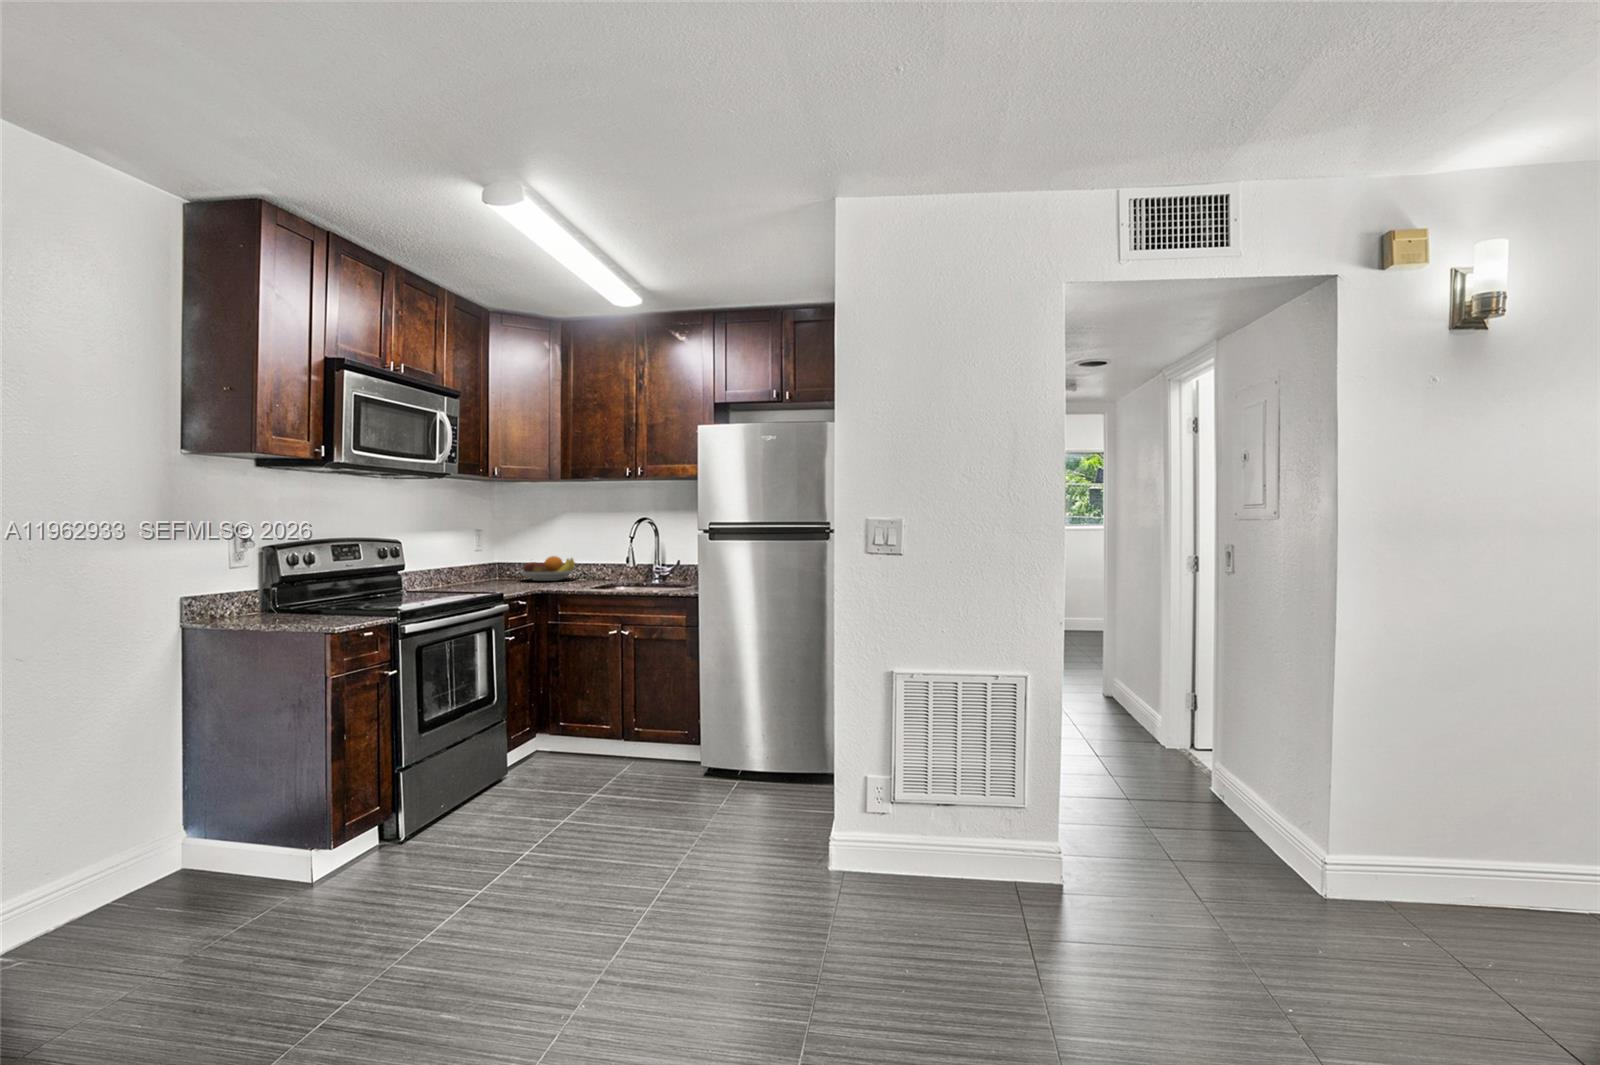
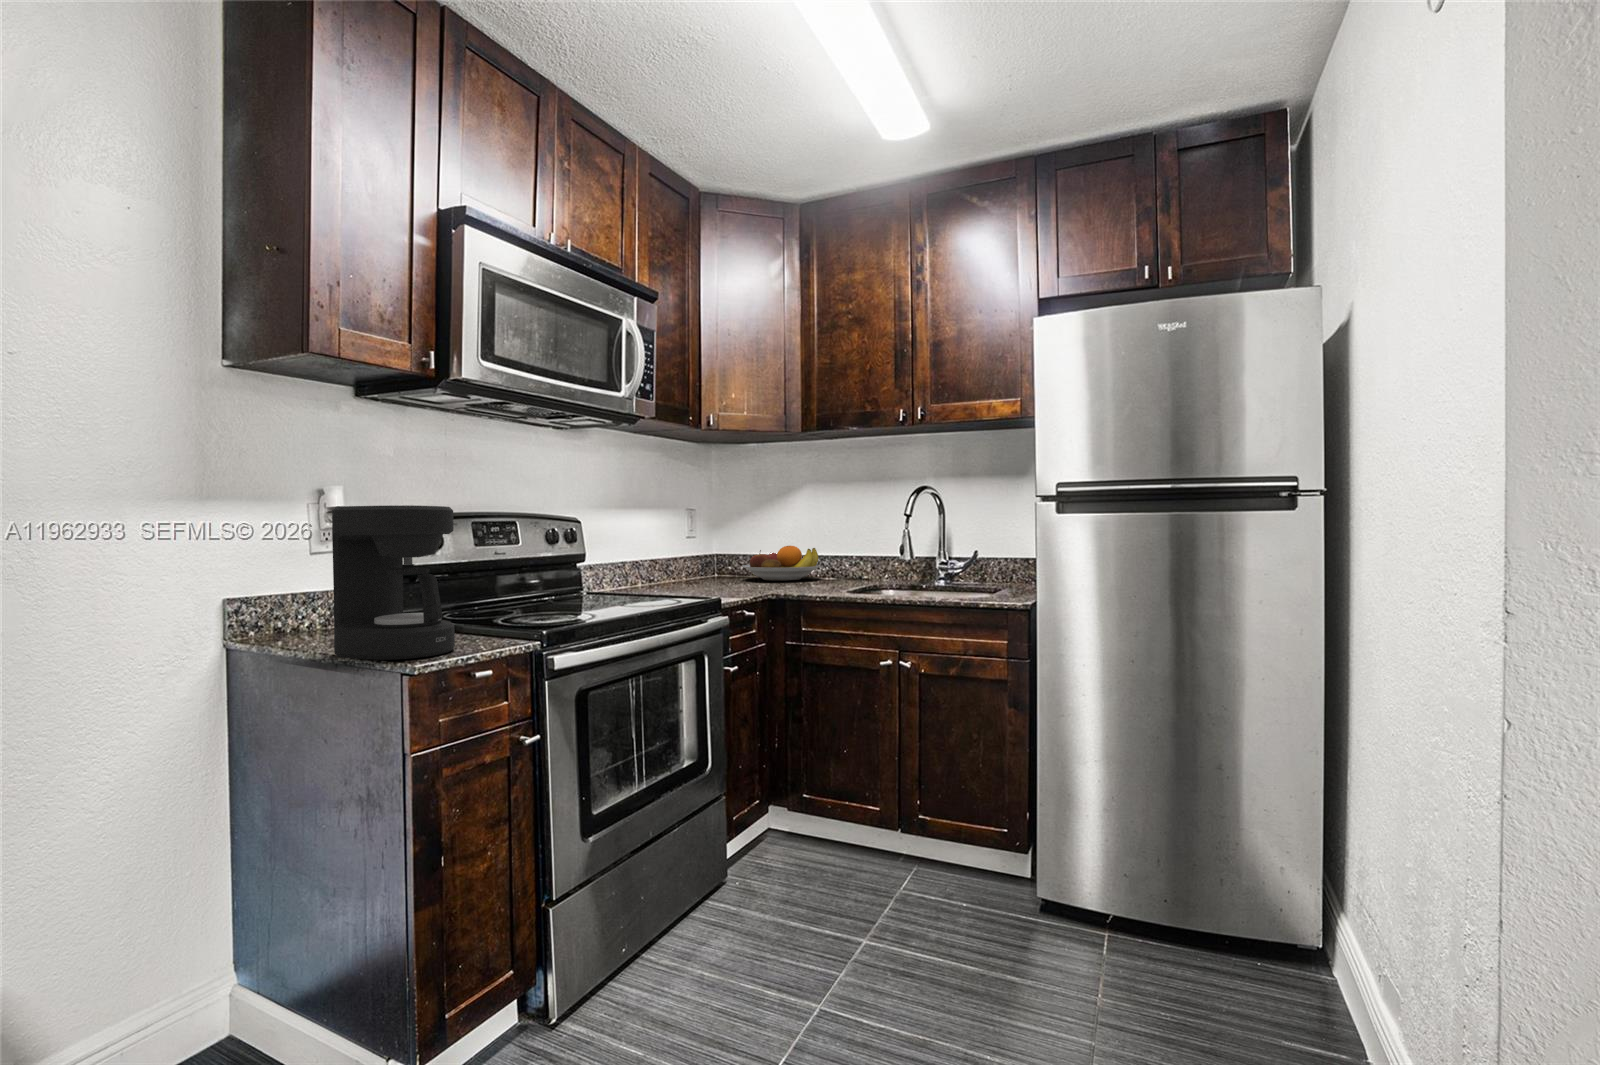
coffee maker: none [278,542,351,627] -> present [332,505,455,660]

